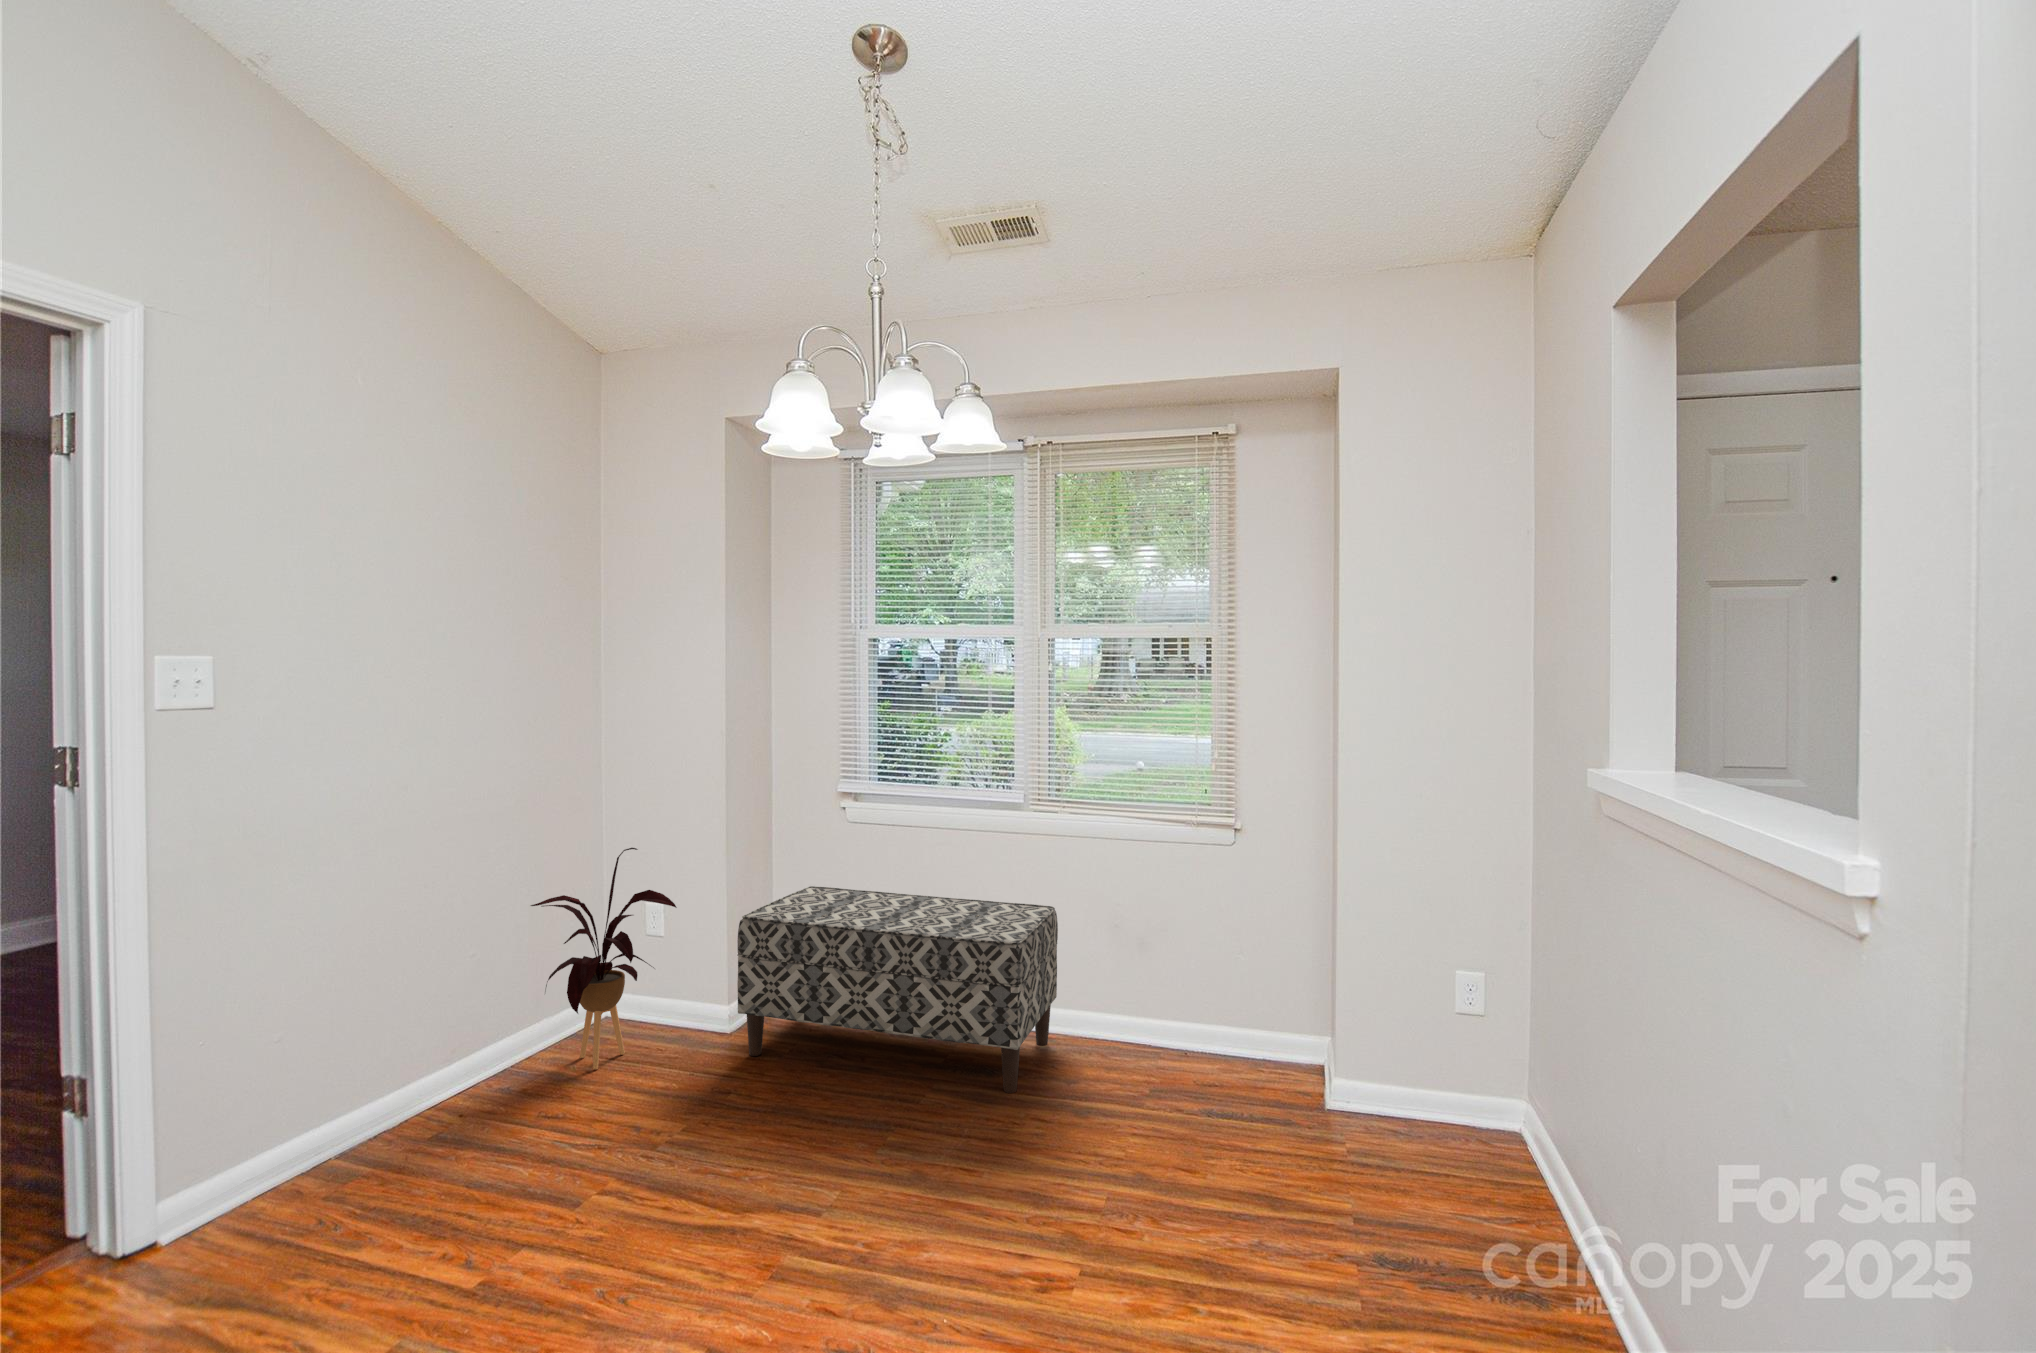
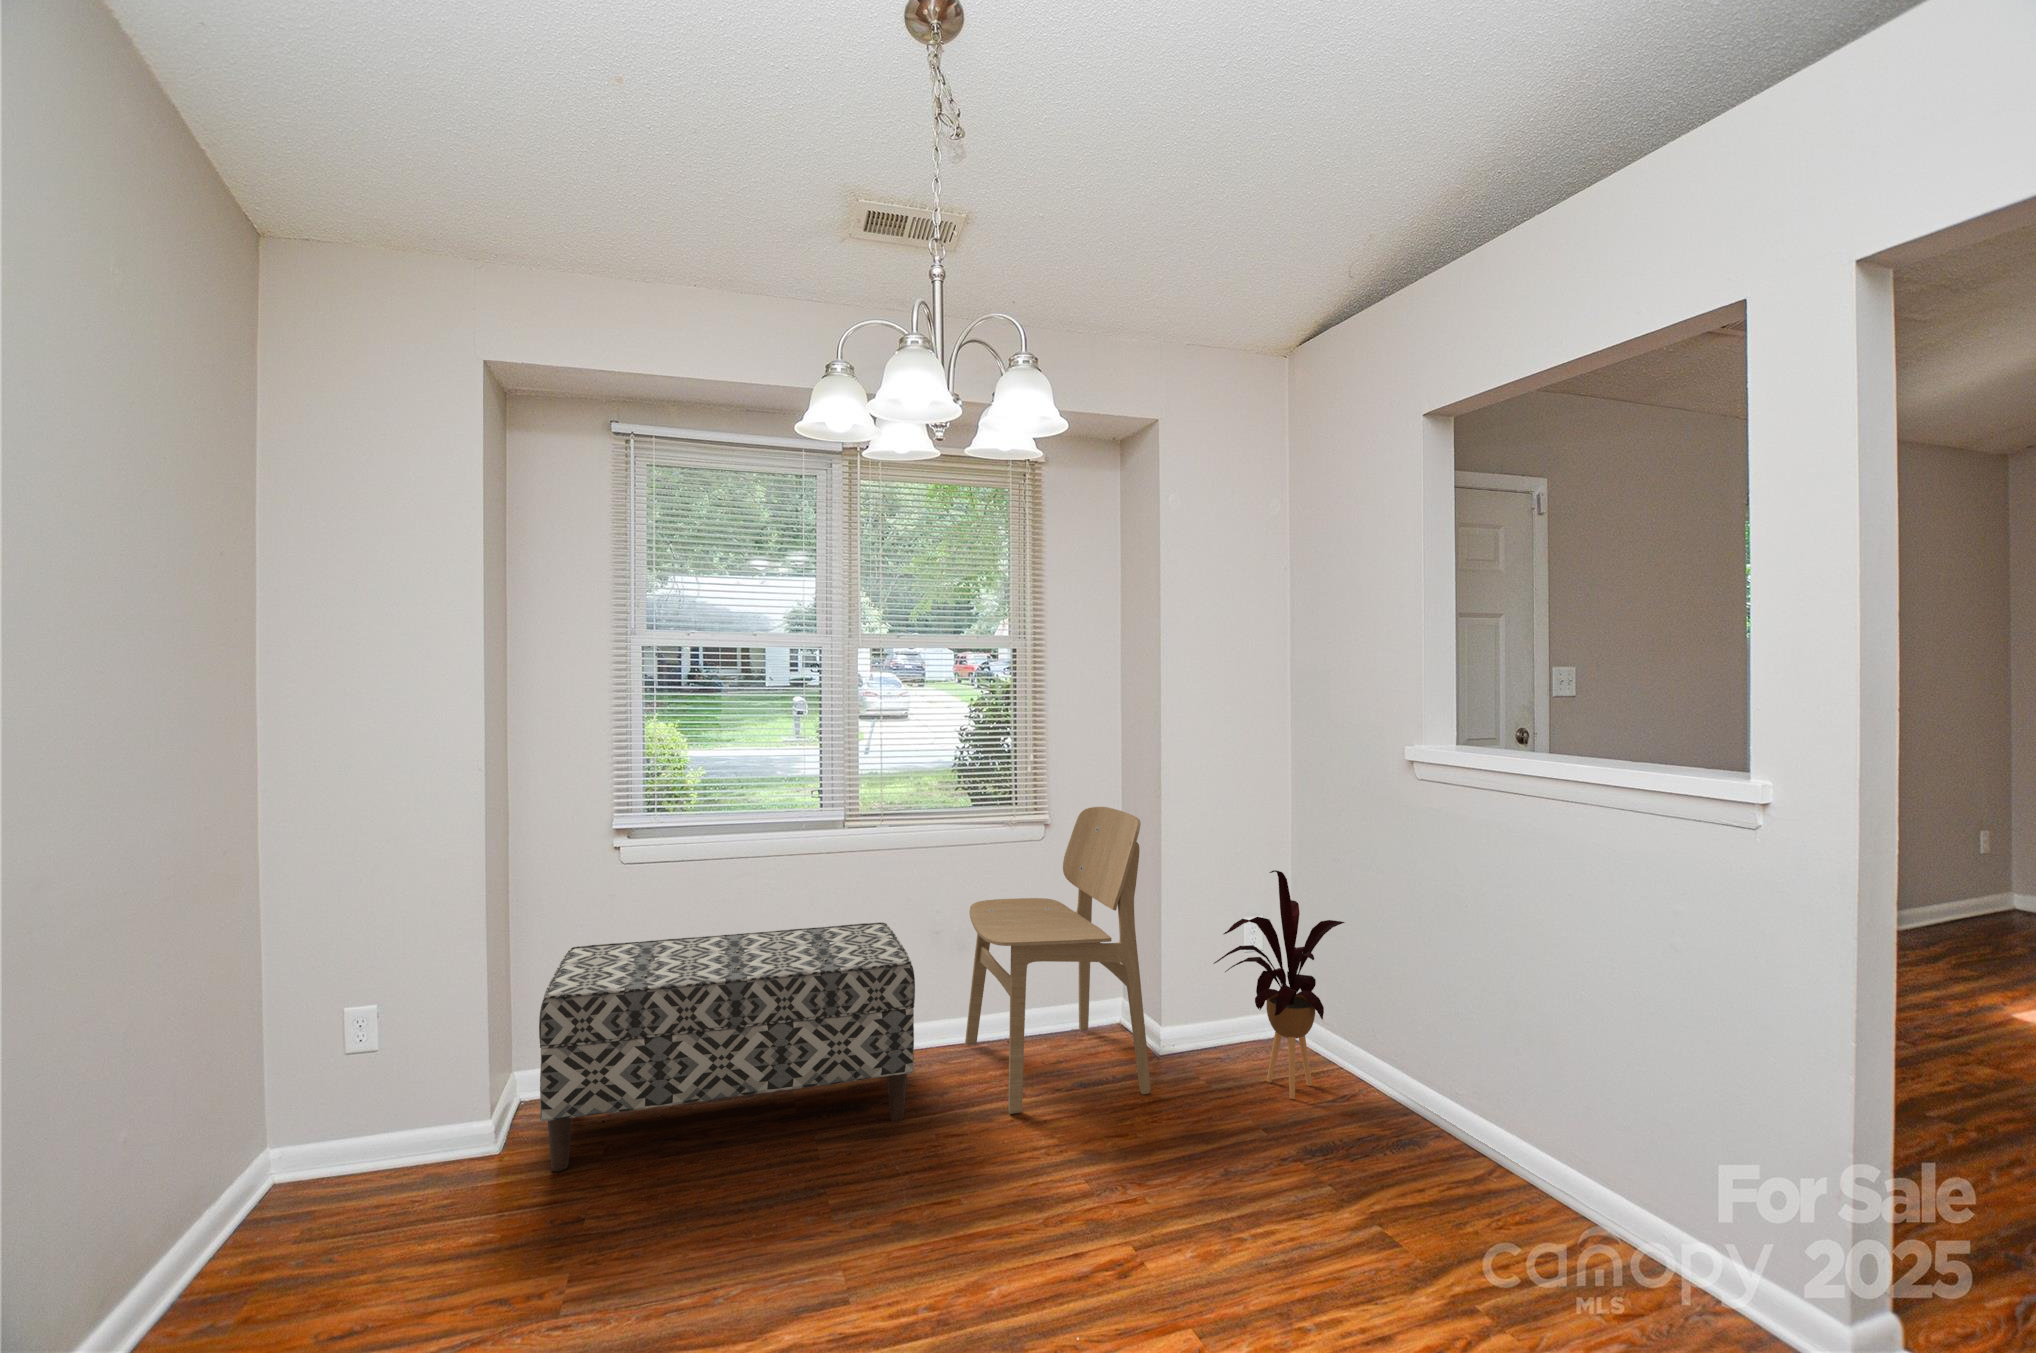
dining chair: none [1107,816,1288,1141] -> present [965,807,1151,1114]
house plant: present [531,848,677,1069] -> present [1214,870,1344,1099]

